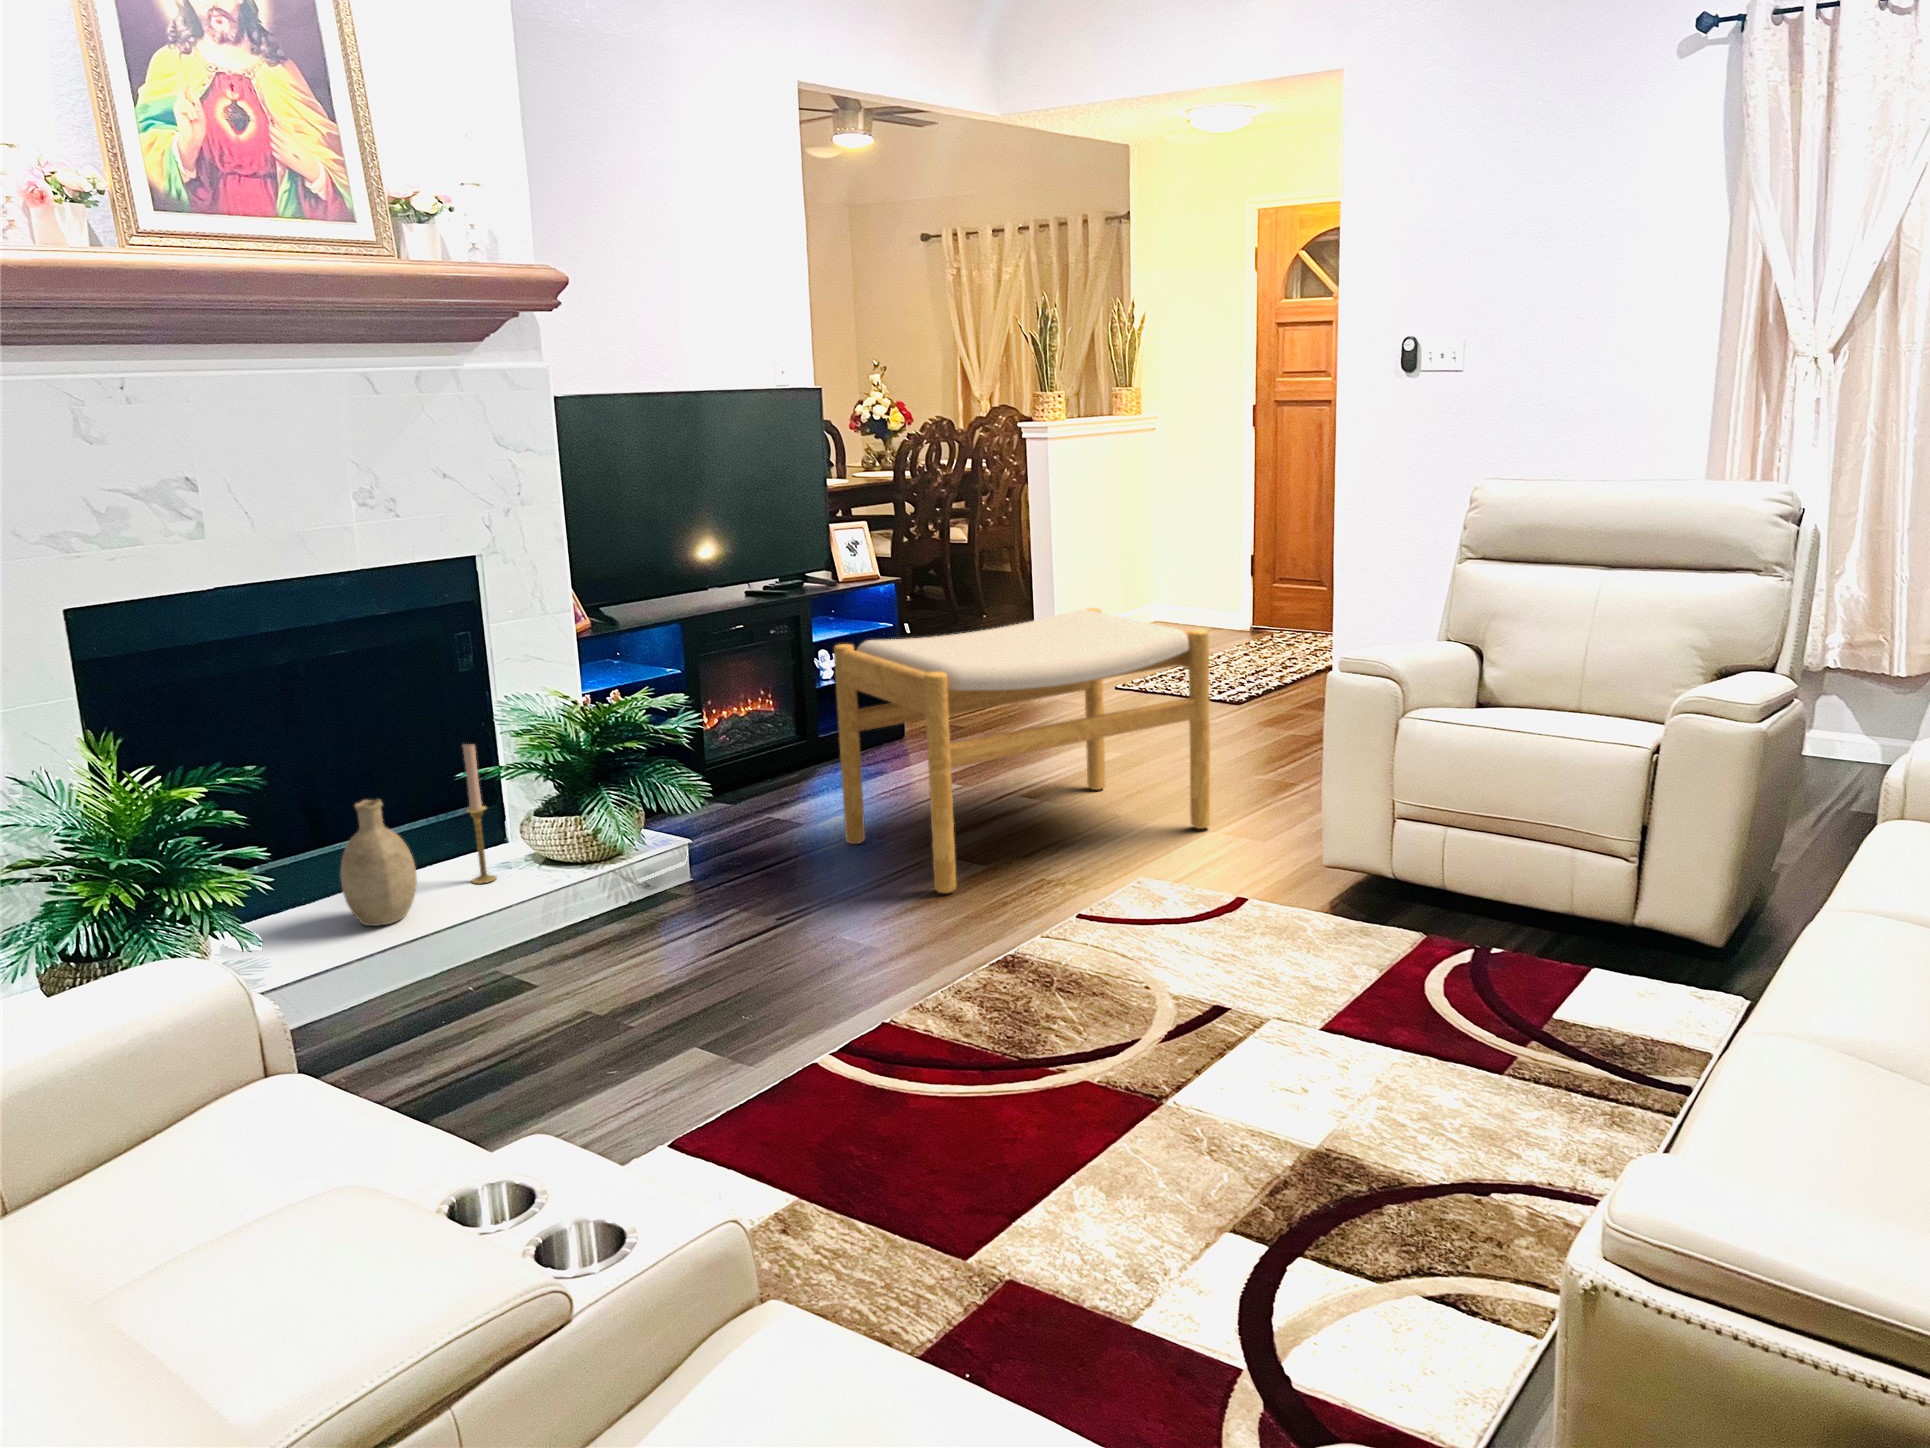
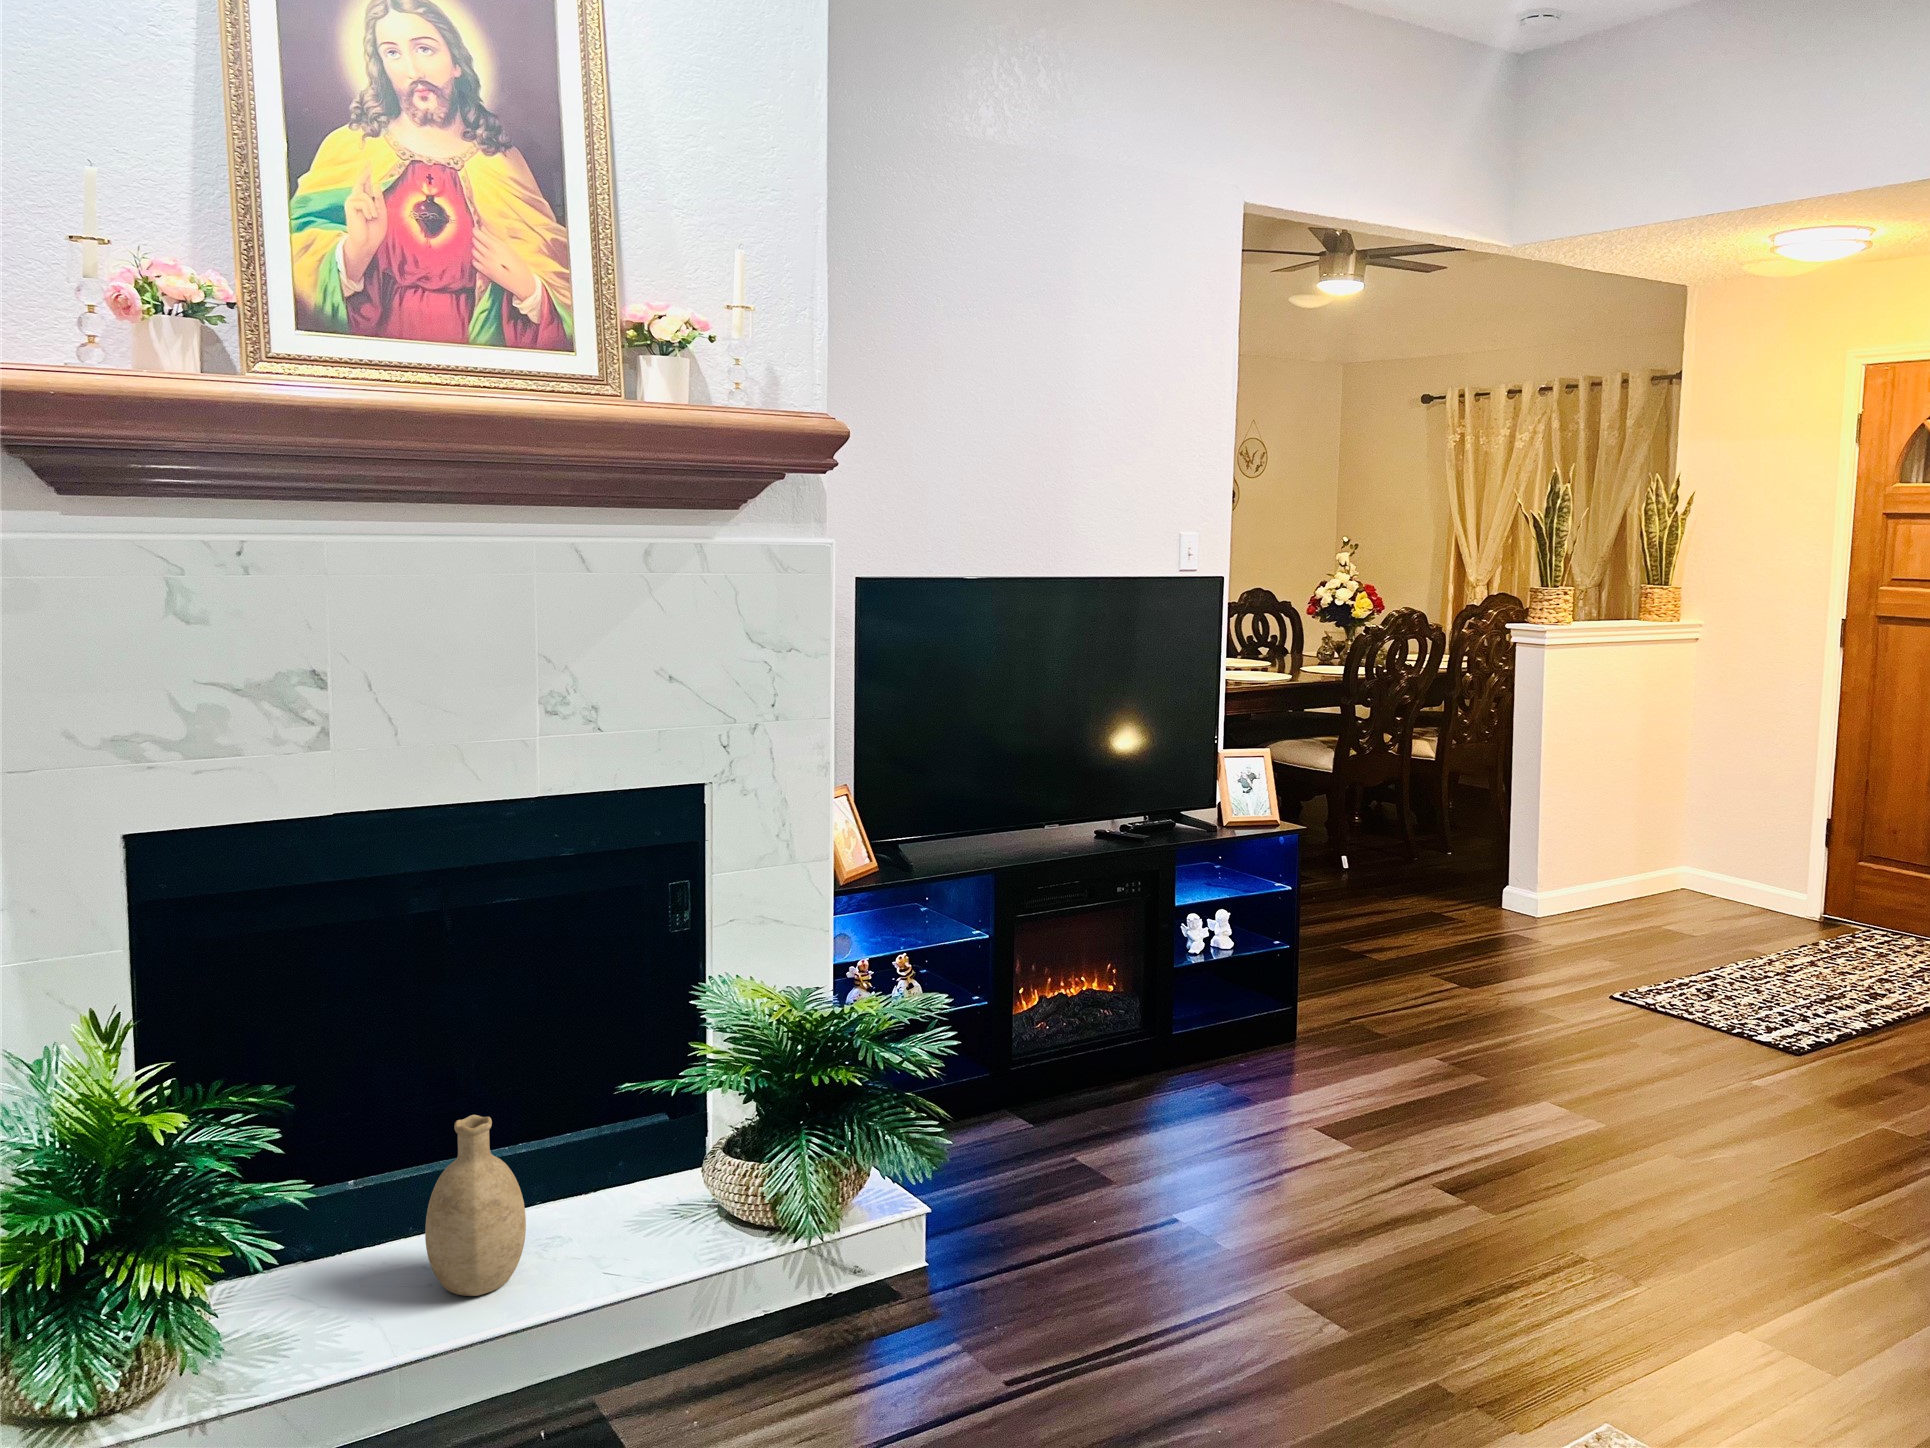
footstool: present [834,608,1210,893] -> none [1158,924,1756,1382]
candlestick: present [463,744,497,883] -> none [620,1041,654,1239]

